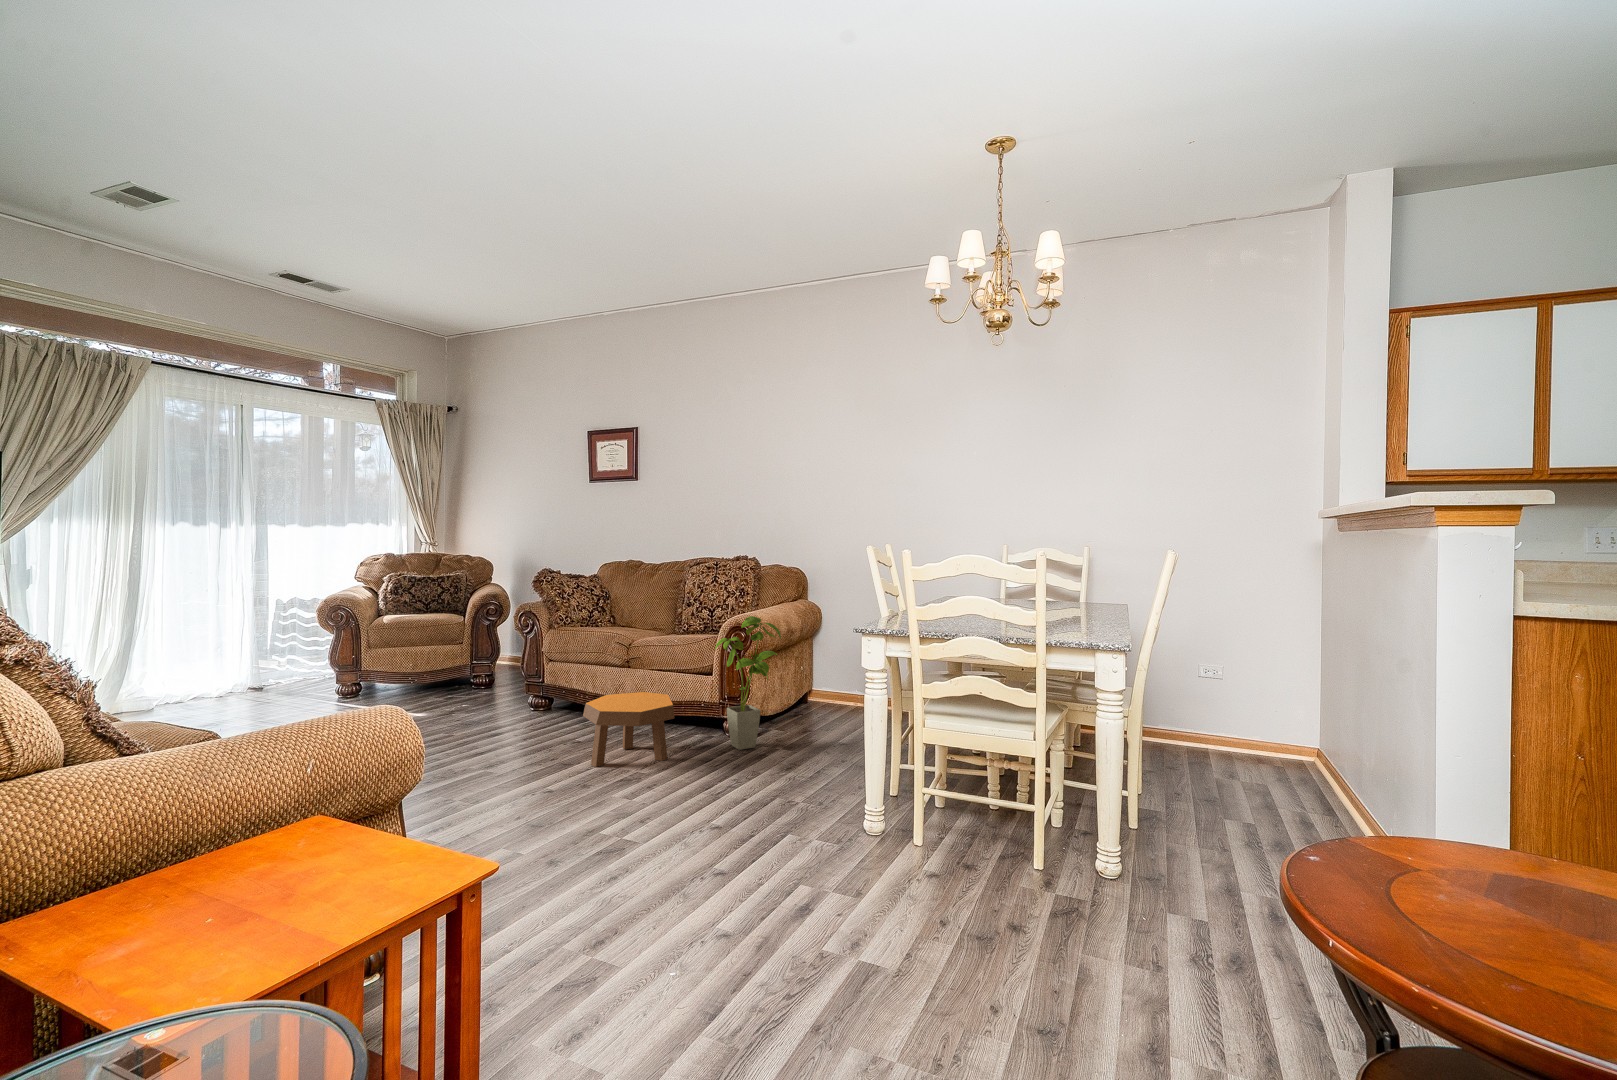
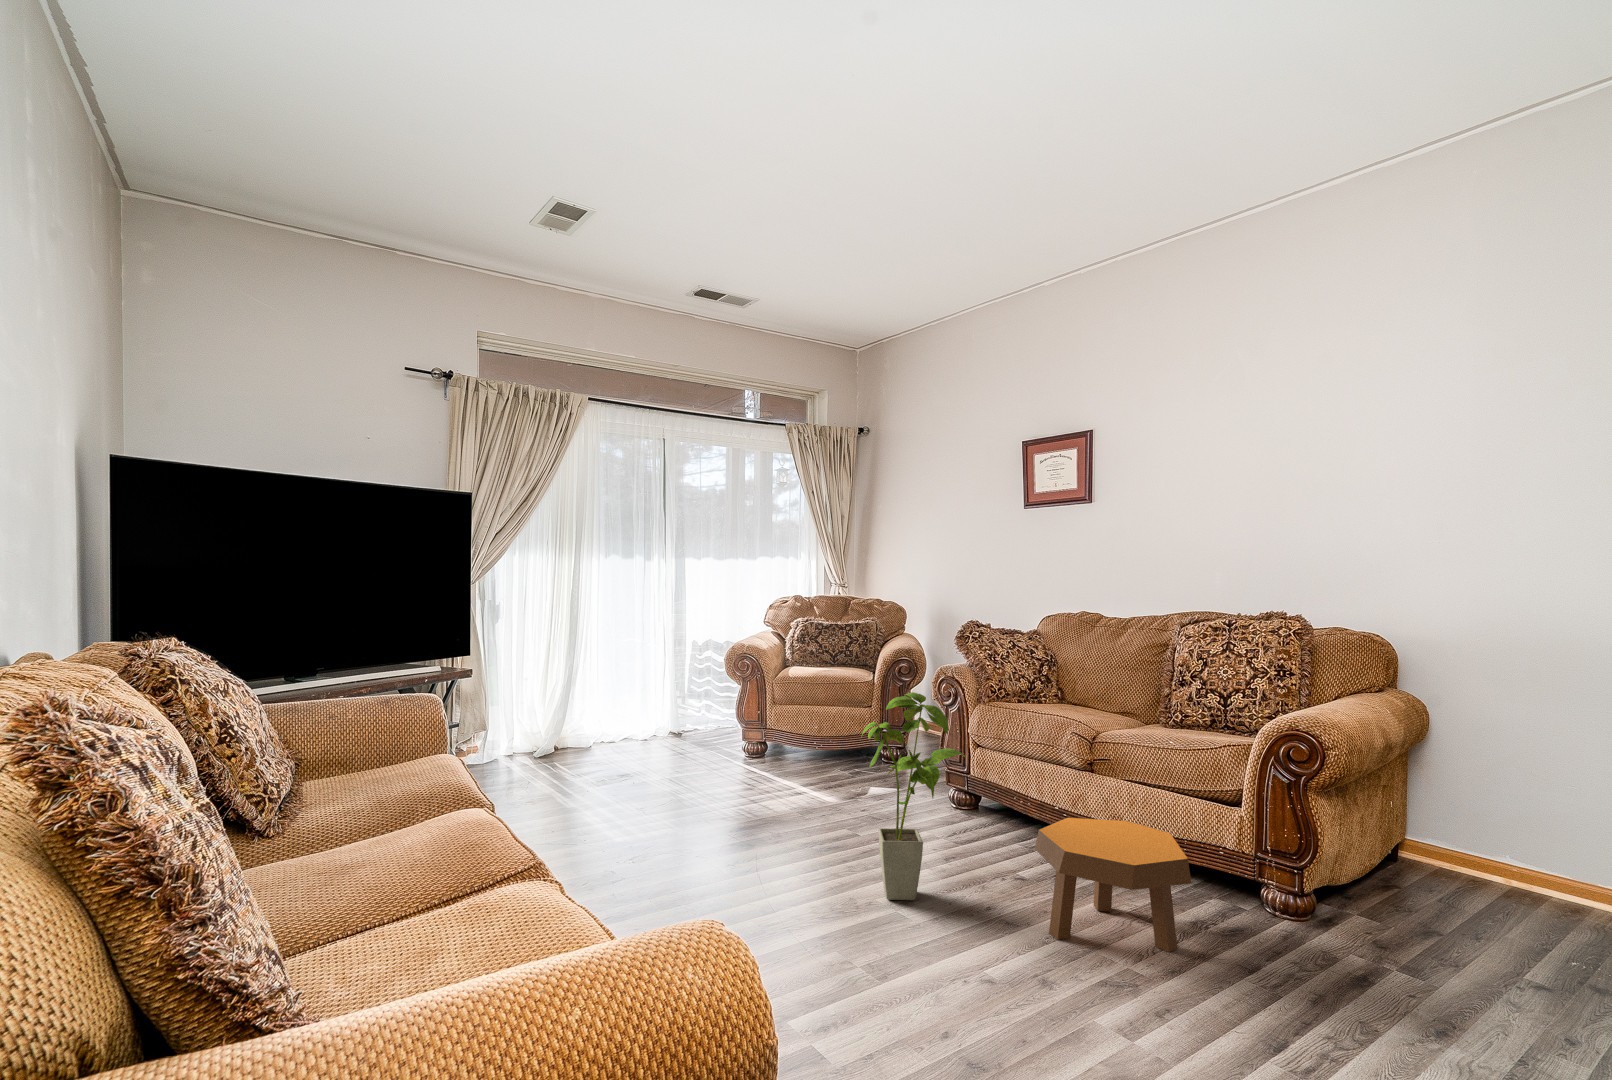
house plant: present [715,616,781,750] -> present [862,692,965,900]

